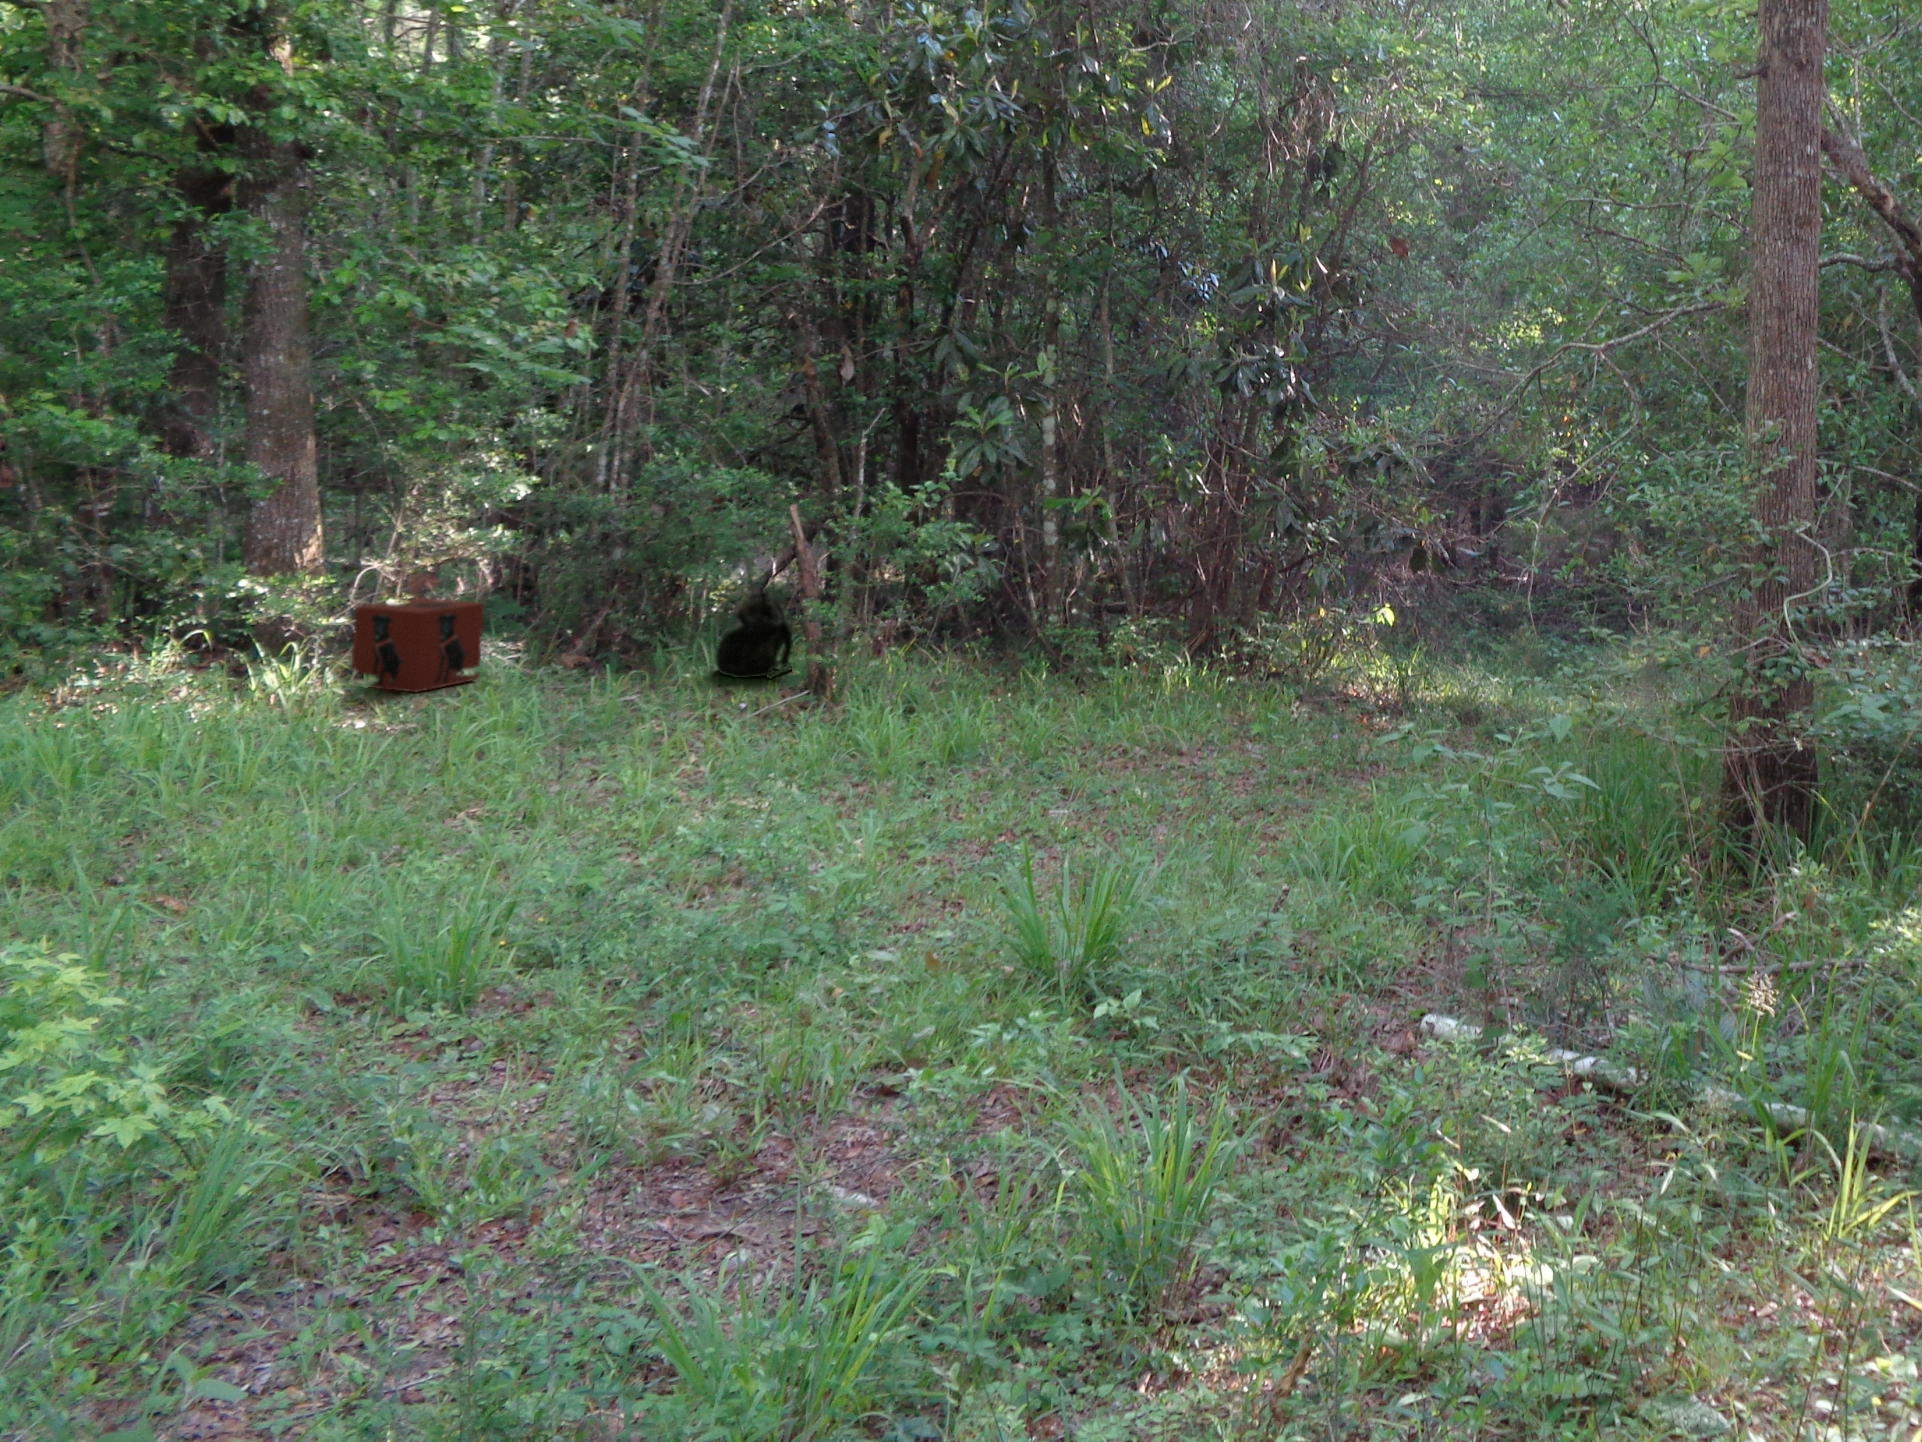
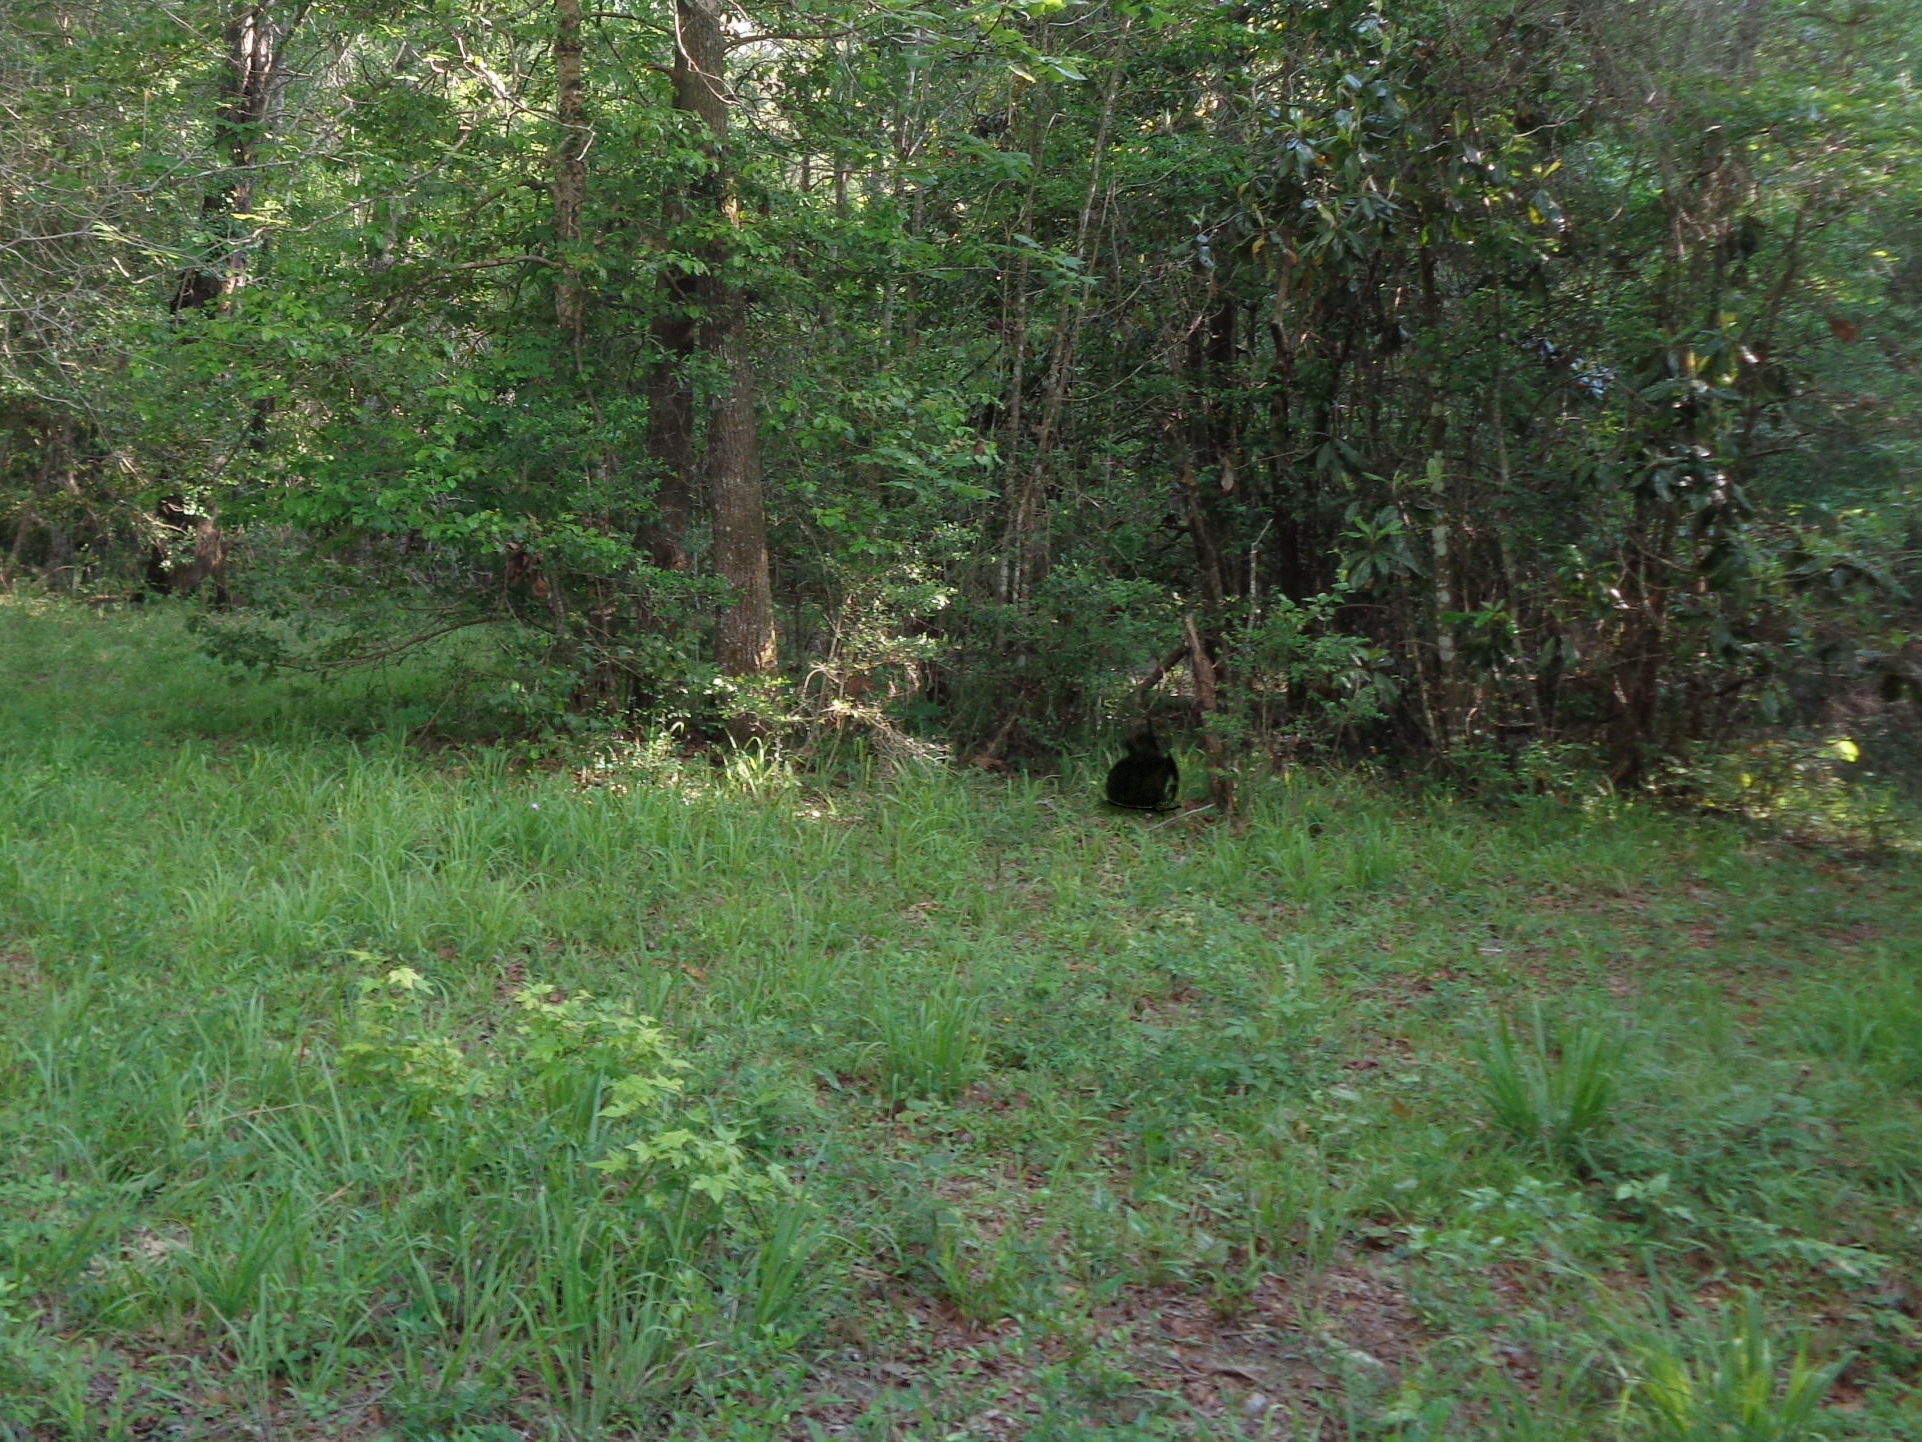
storage box: present [352,598,484,692] -> none [799,705,903,788]

